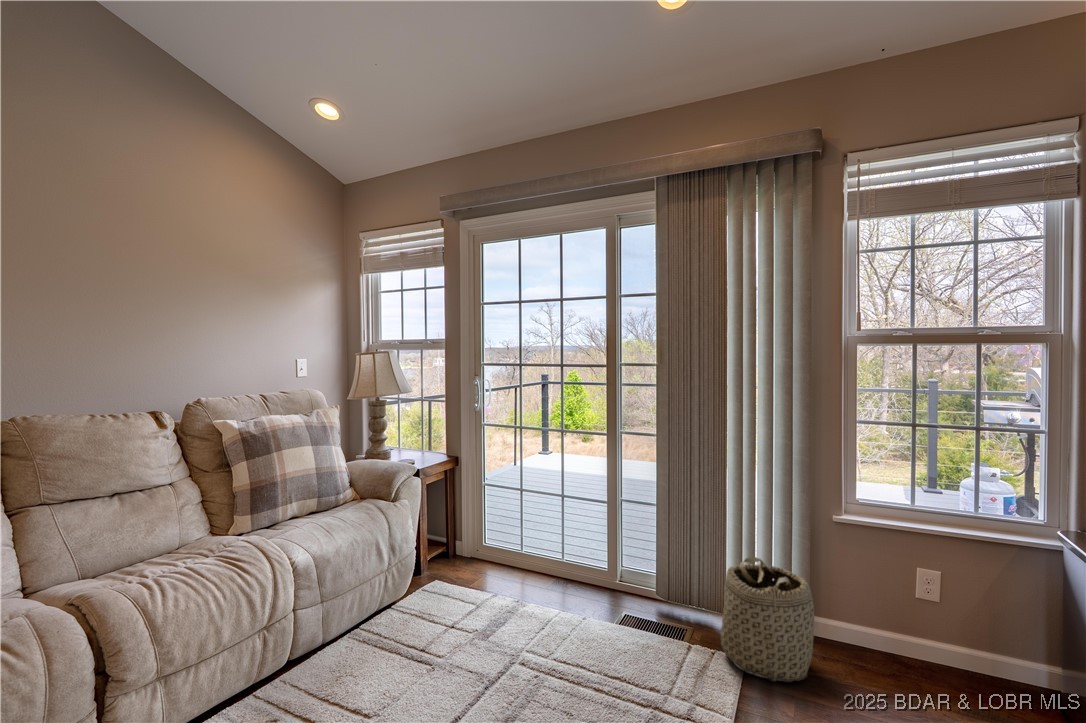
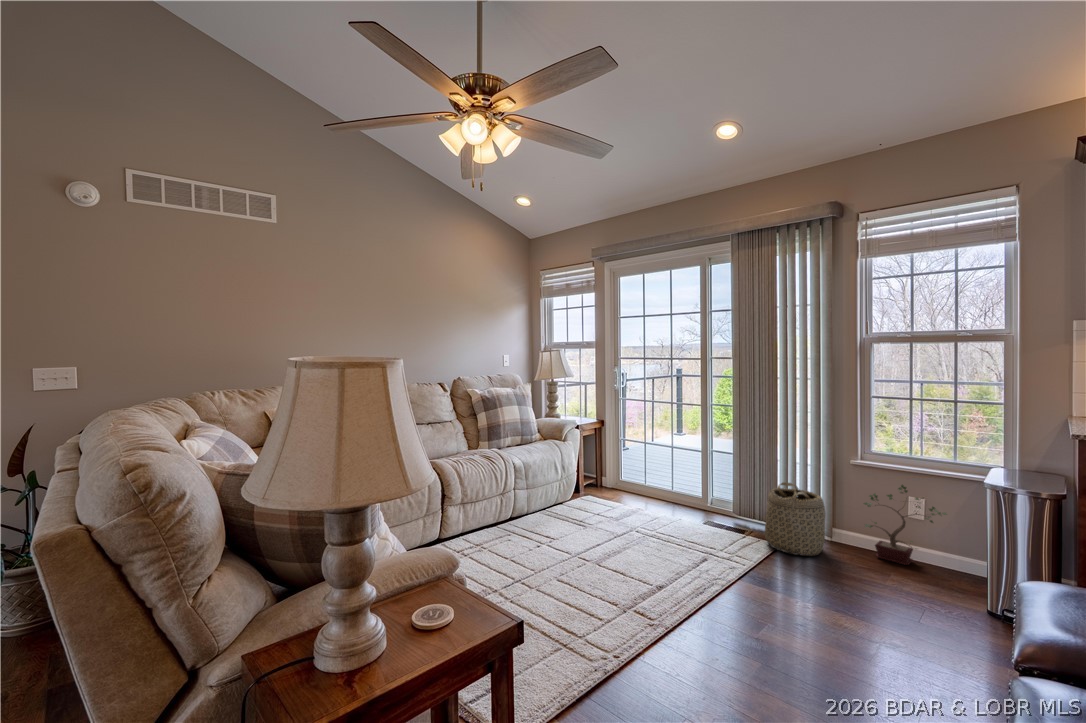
potted plant: none [855,550,989,675] -> present [864,485,947,565]

